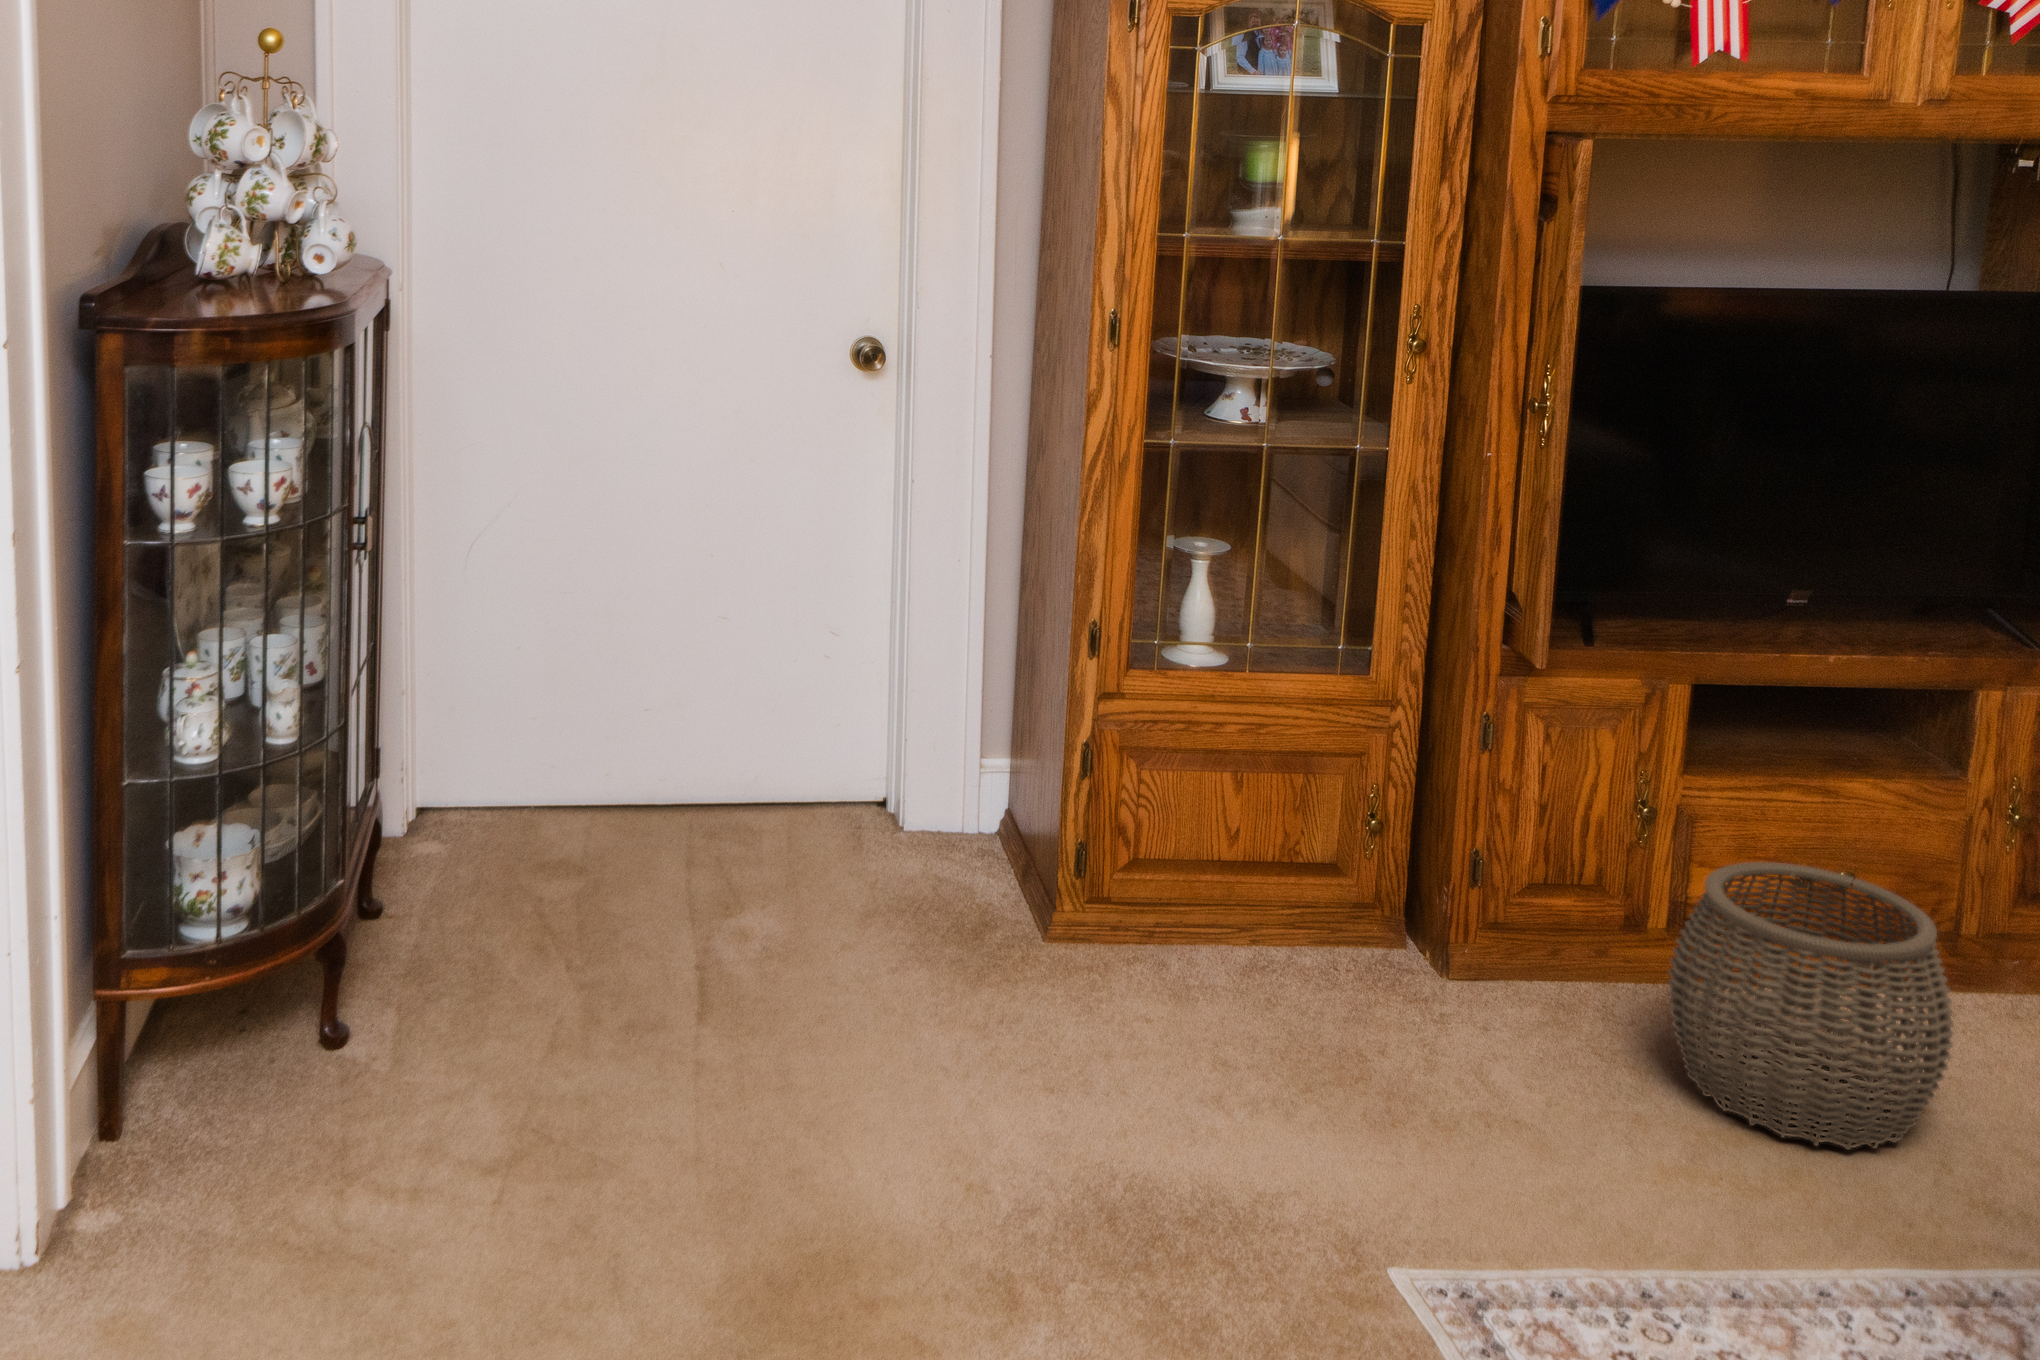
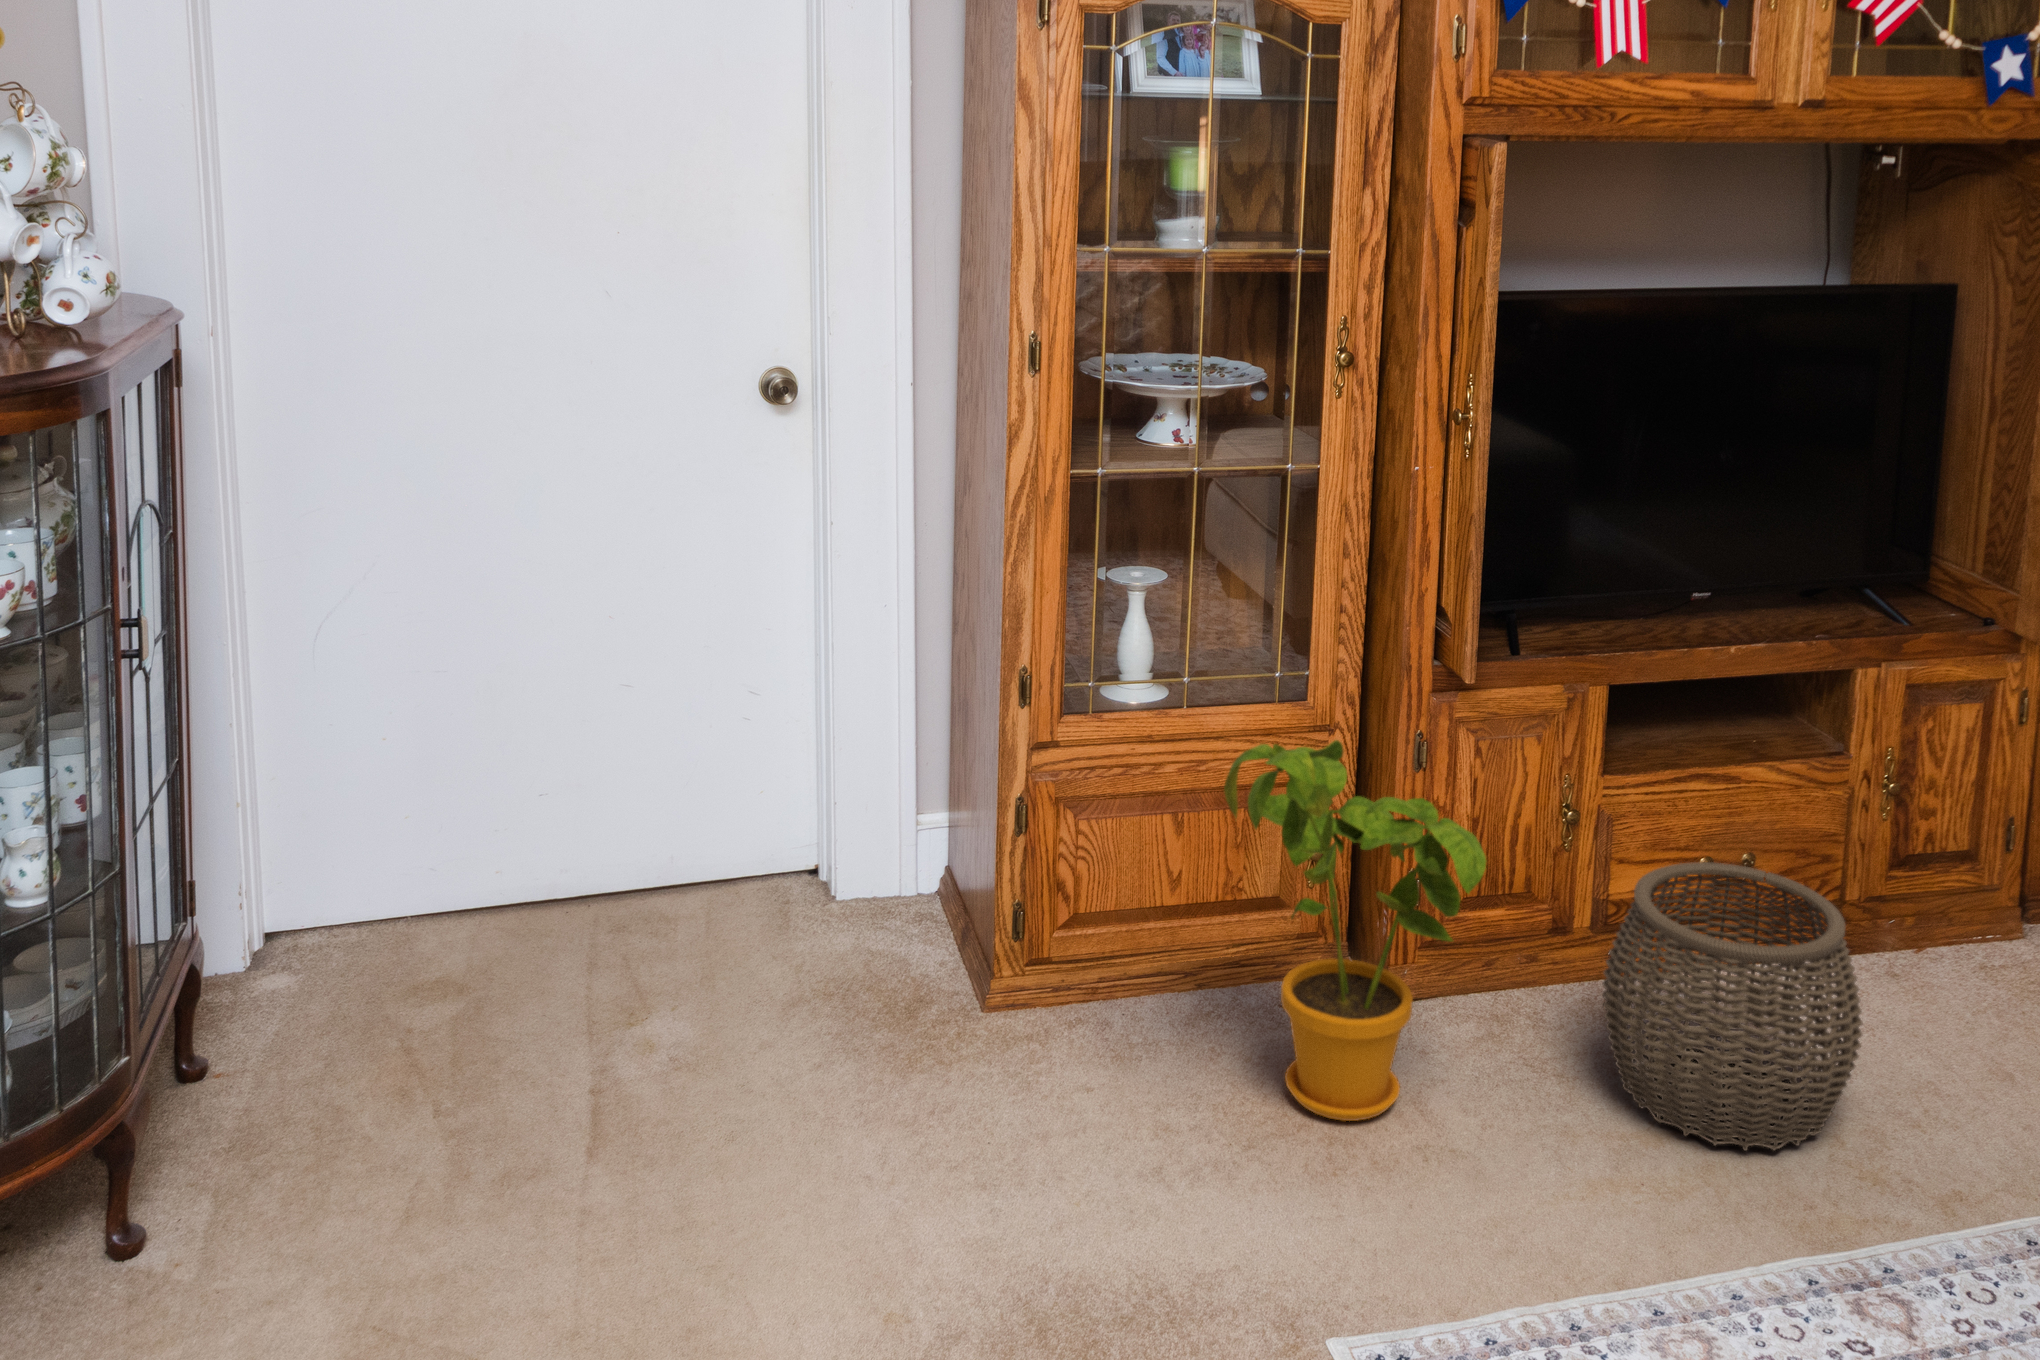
house plant: none [1283,703,1545,1071] -> present [1224,740,1486,1121]

